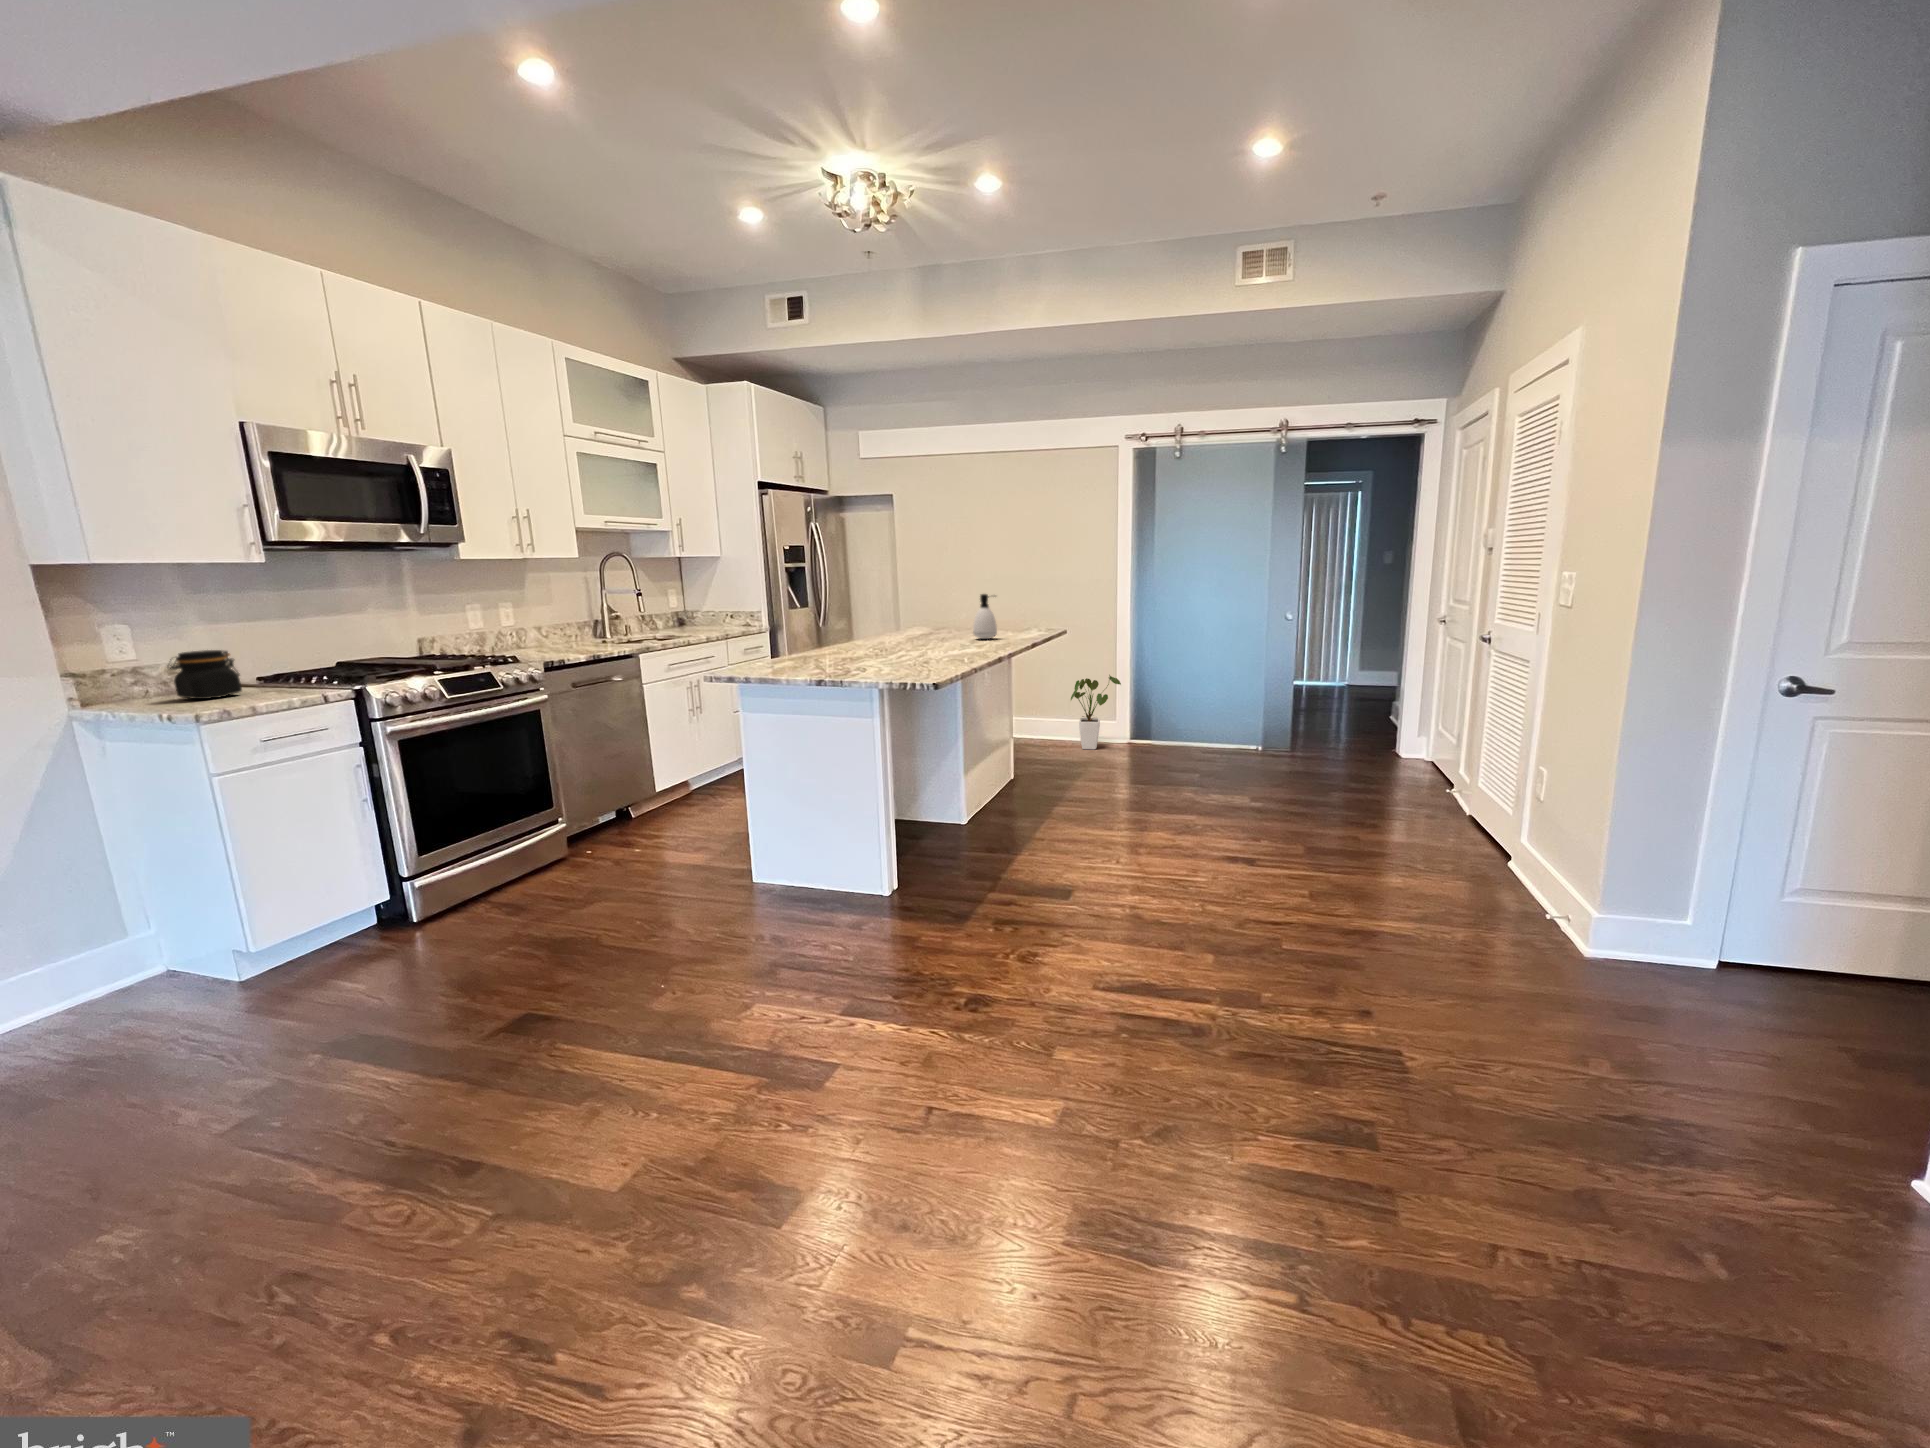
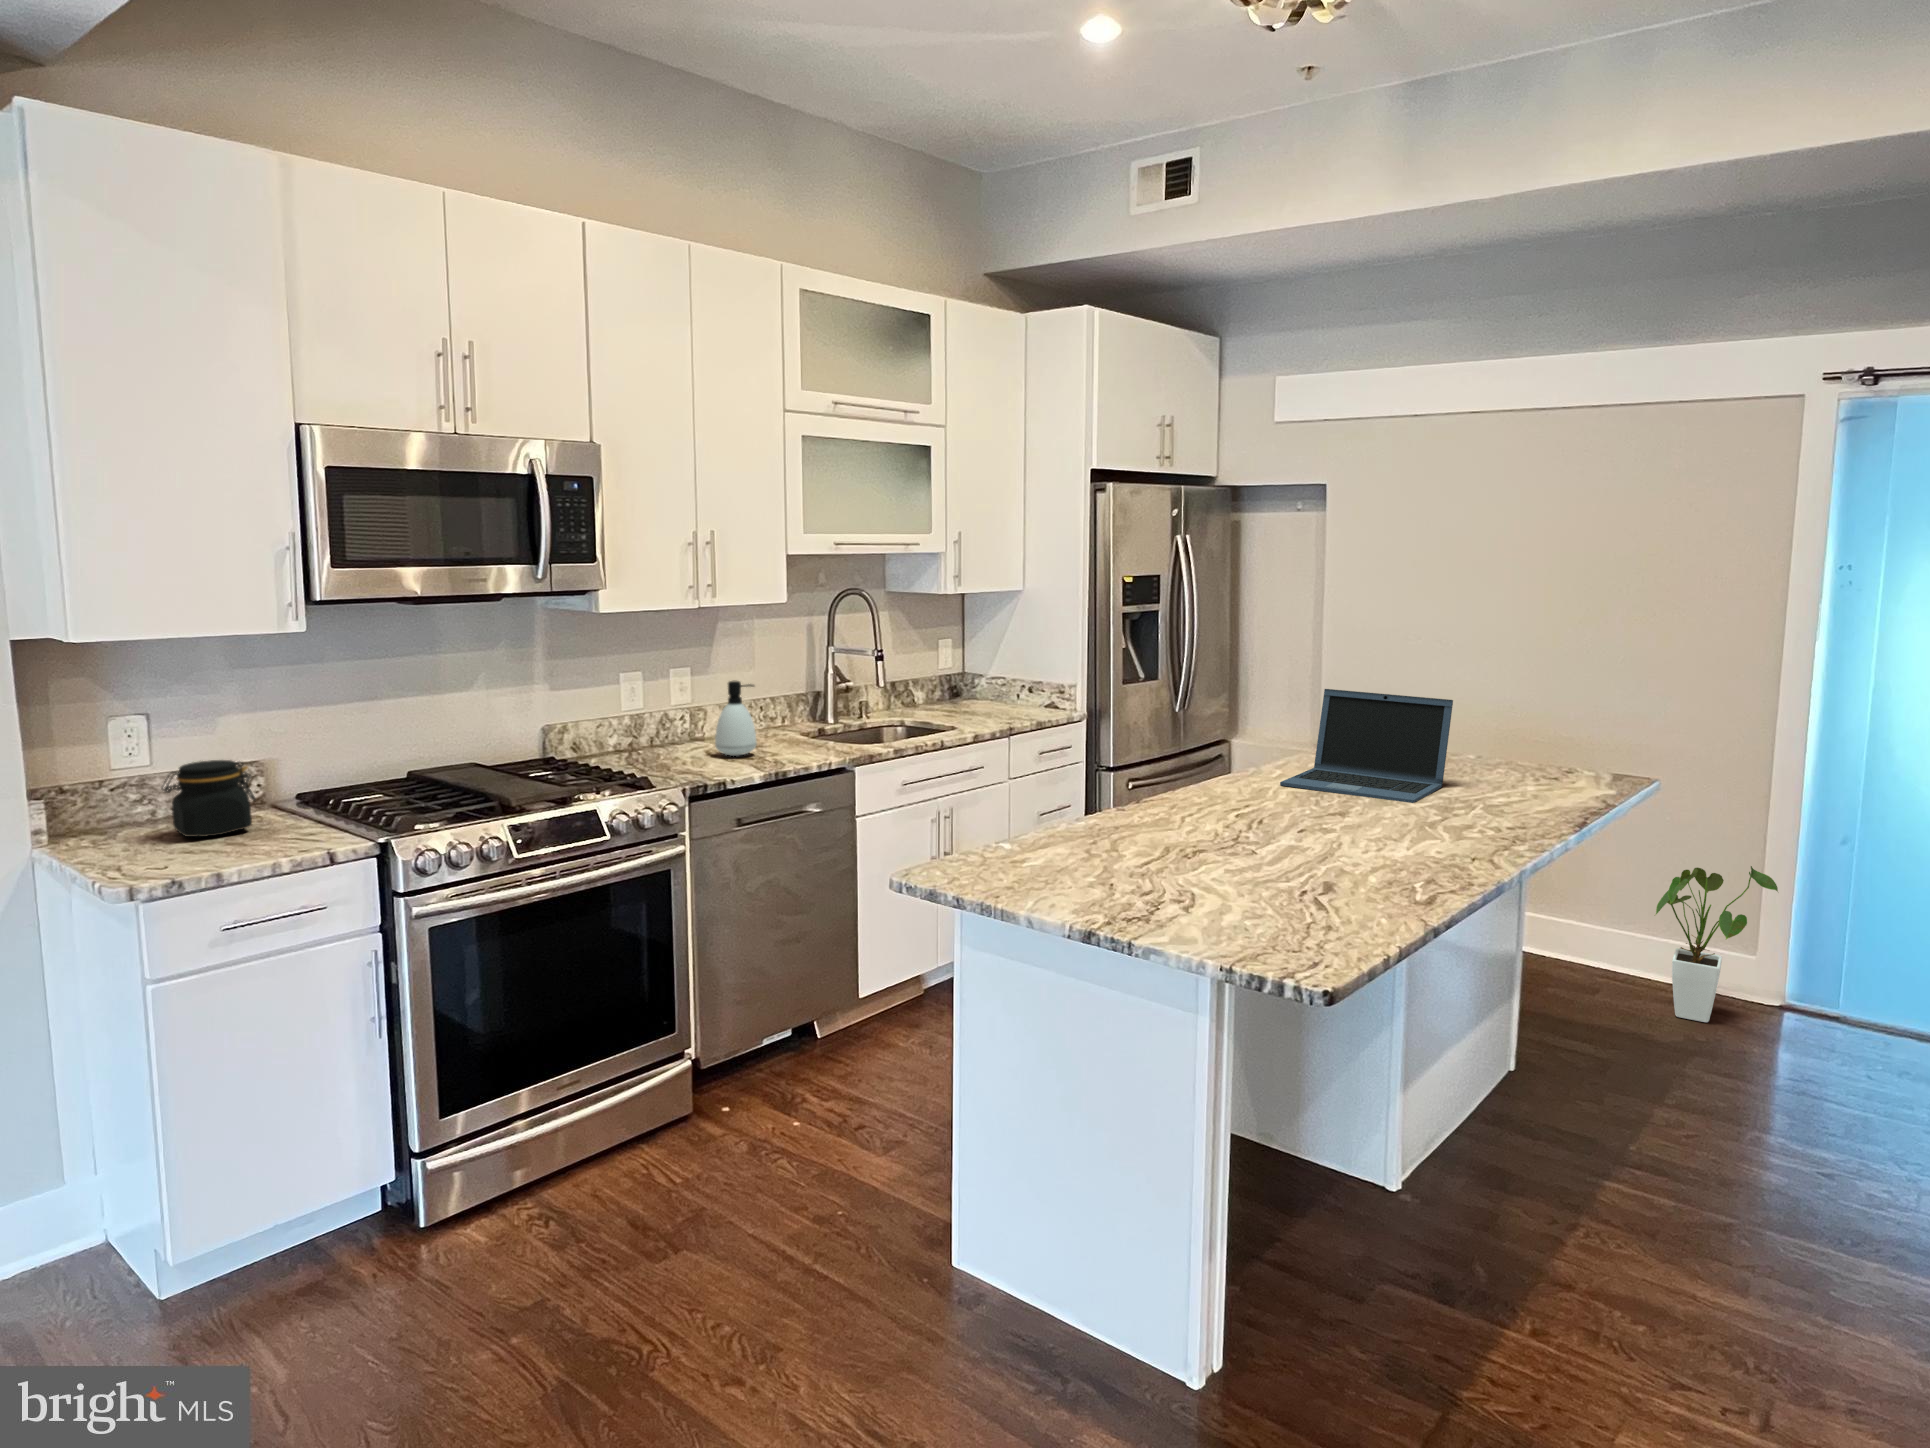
laptop: none [890,591,970,639] -> present [1280,689,1453,803]
soap dispenser: present [973,594,997,639] -> present [715,681,756,756]

